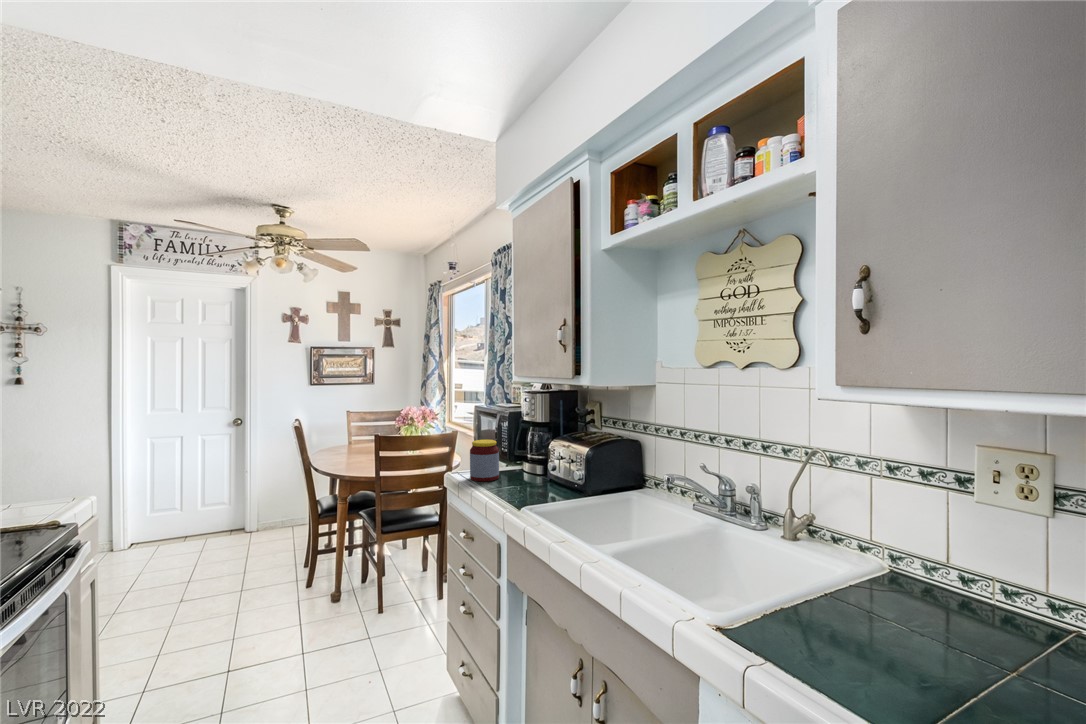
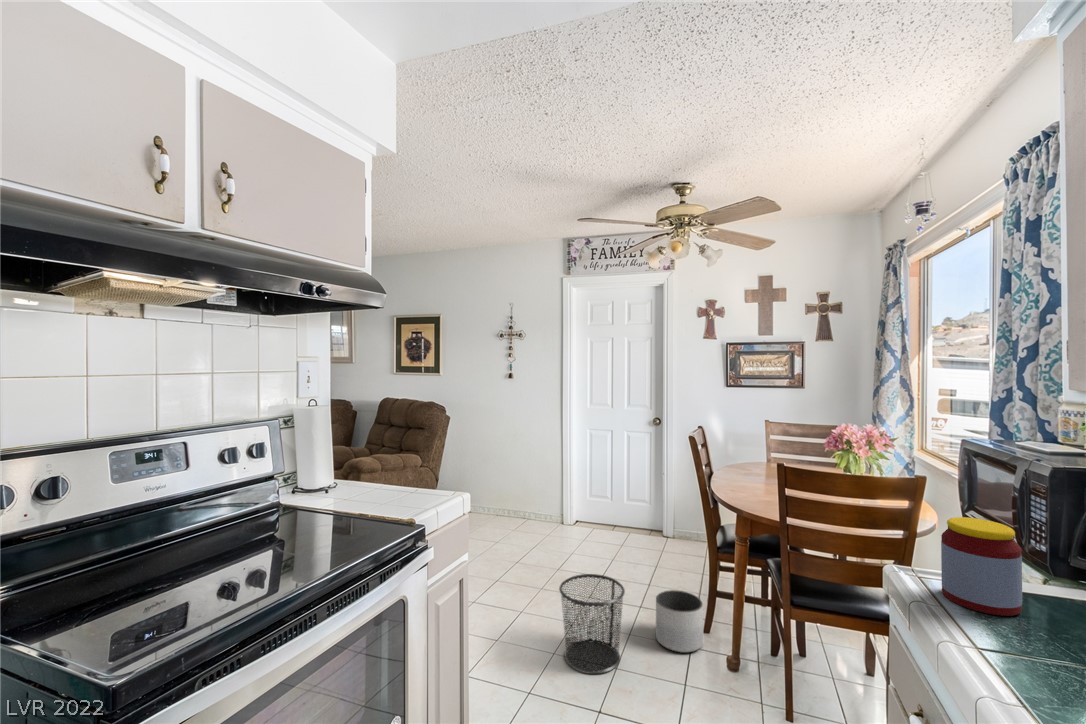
planter: none [264,563,308,614] -> present [656,590,703,653]
waste bin: none [162,569,239,665] -> present [559,574,625,674]

